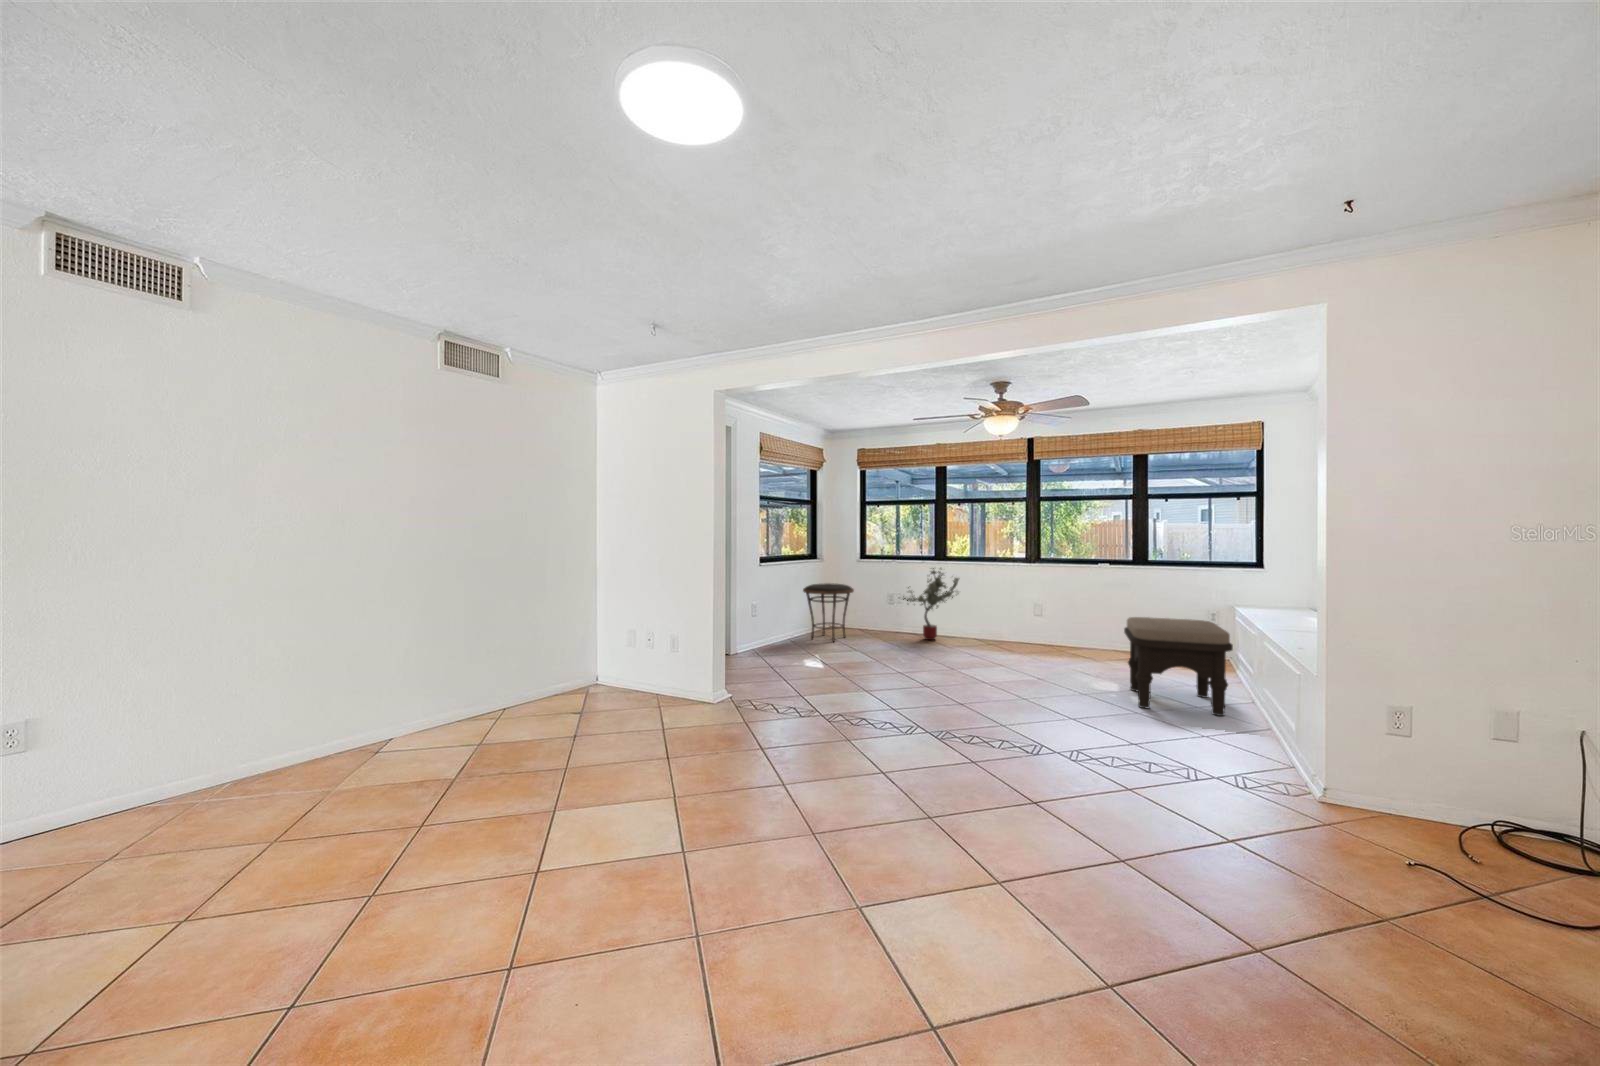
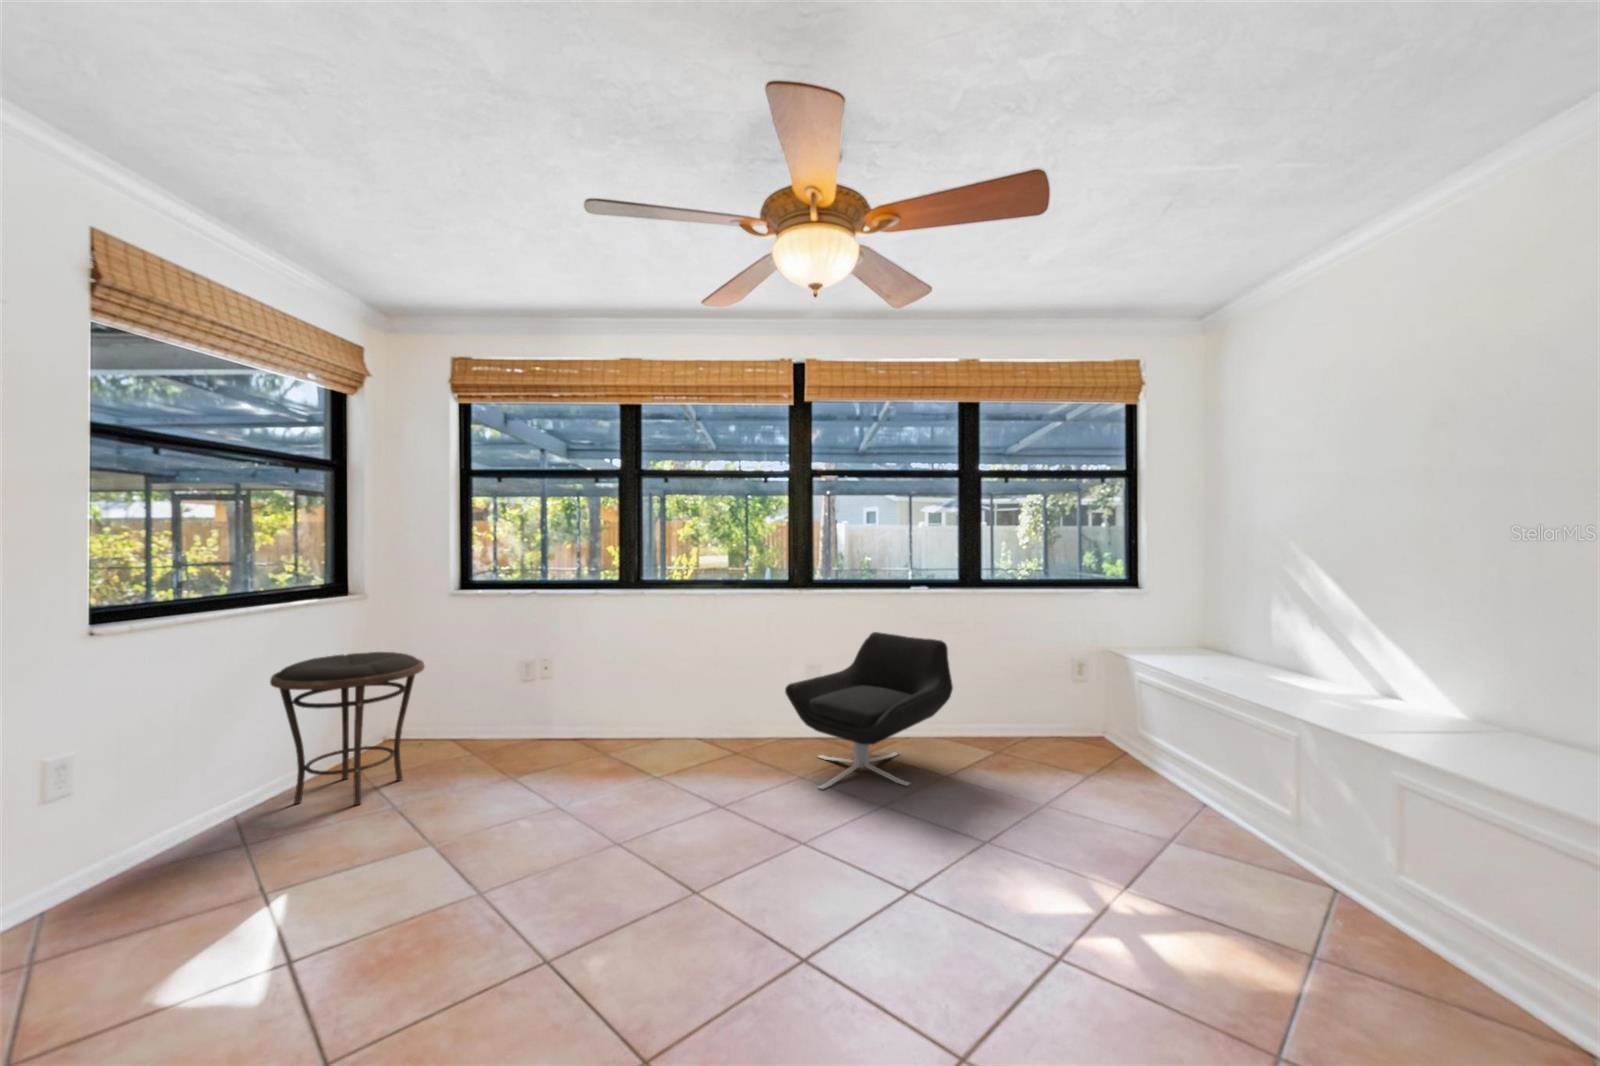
potted tree: present [903,568,959,640] -> none [542,603,670,760]
lounge chair: none [1019,587,1114,661] -> present [785,632,953,789]
ottoman: present [1124,617,1233,716] -> none [1049,708,1339,978]

